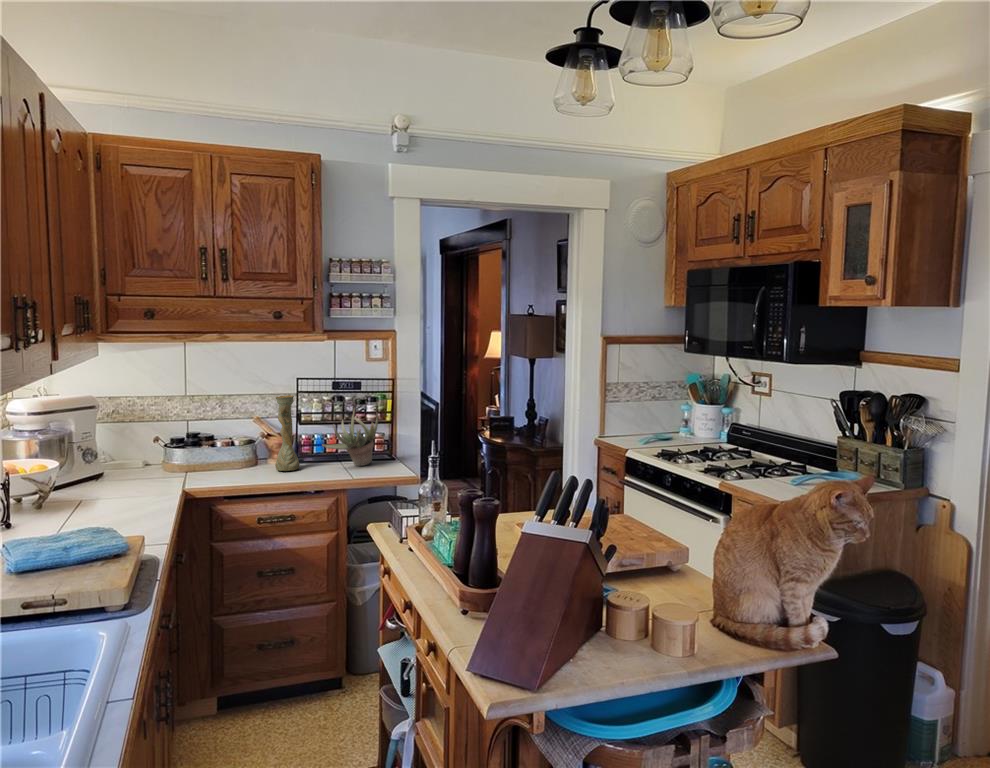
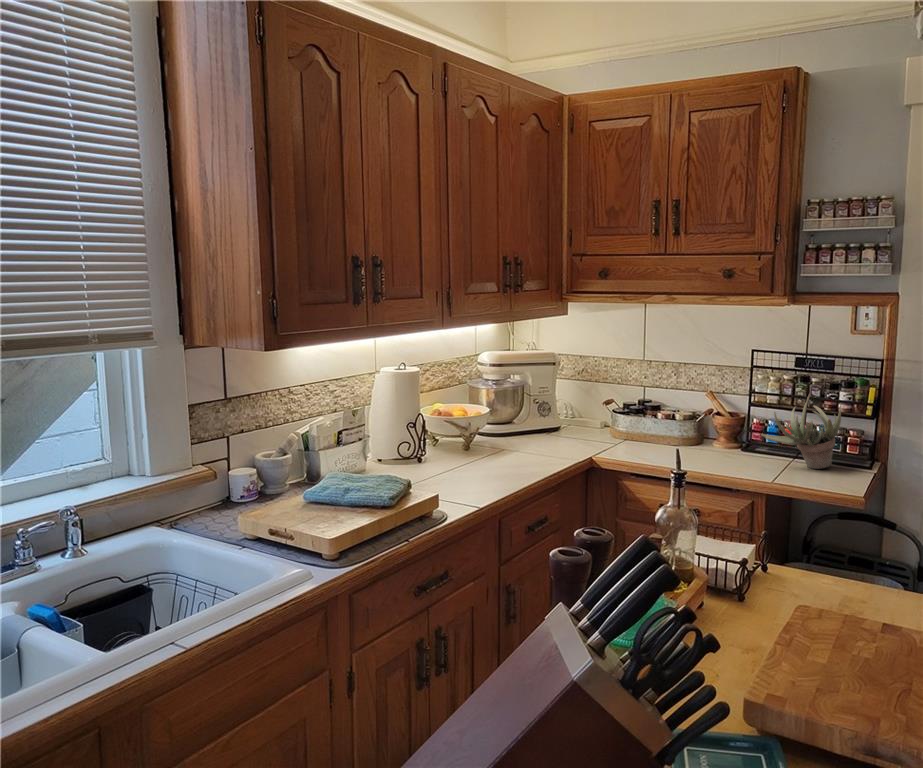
vase: present [275,395,300,471] -> none [711,369,741,458]

